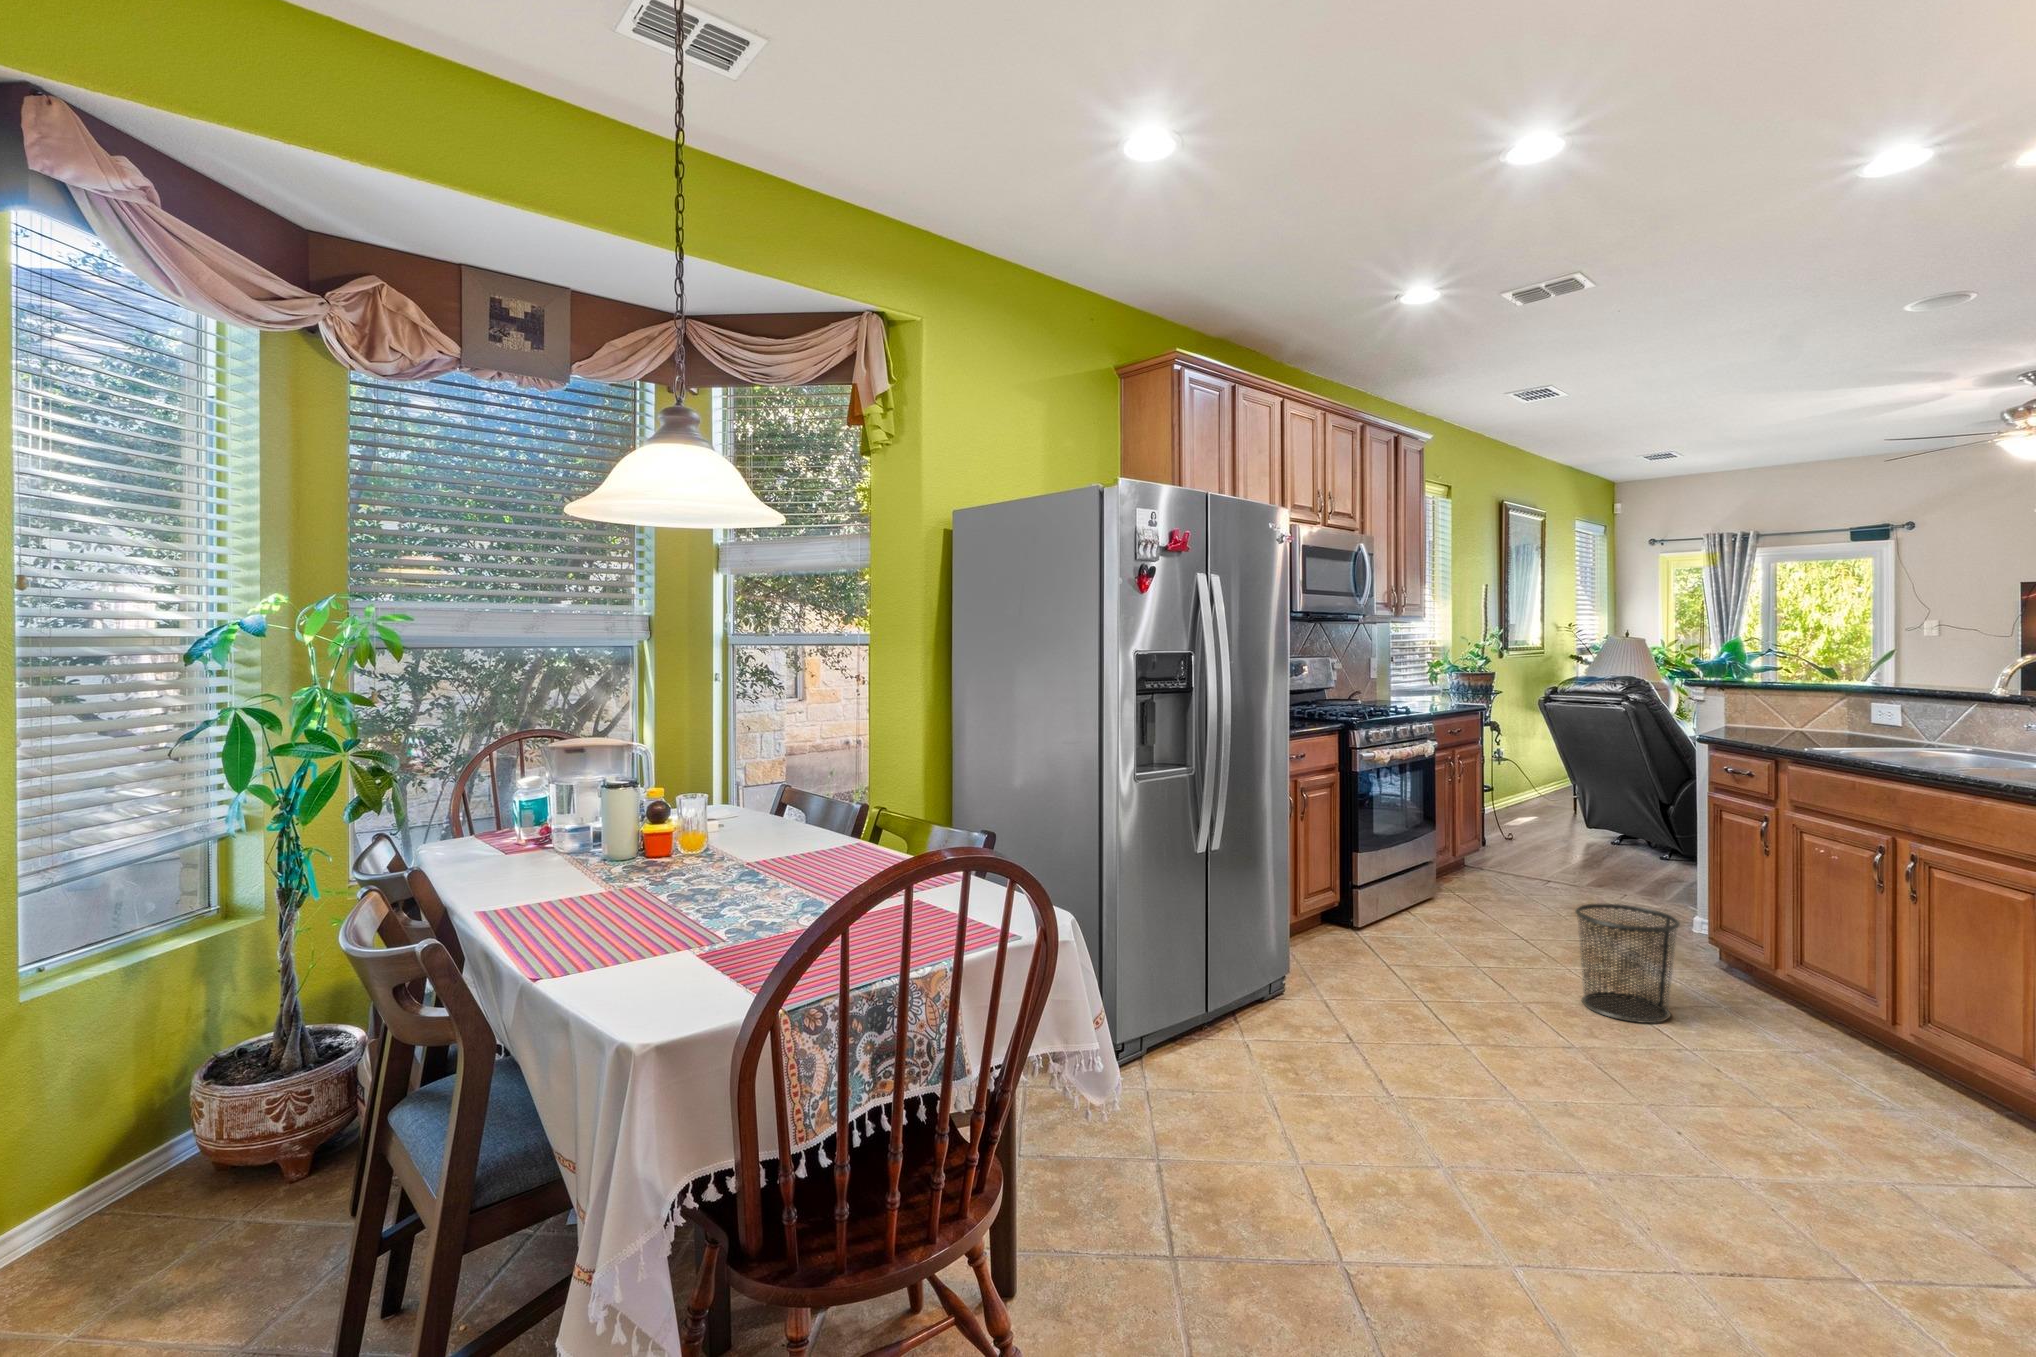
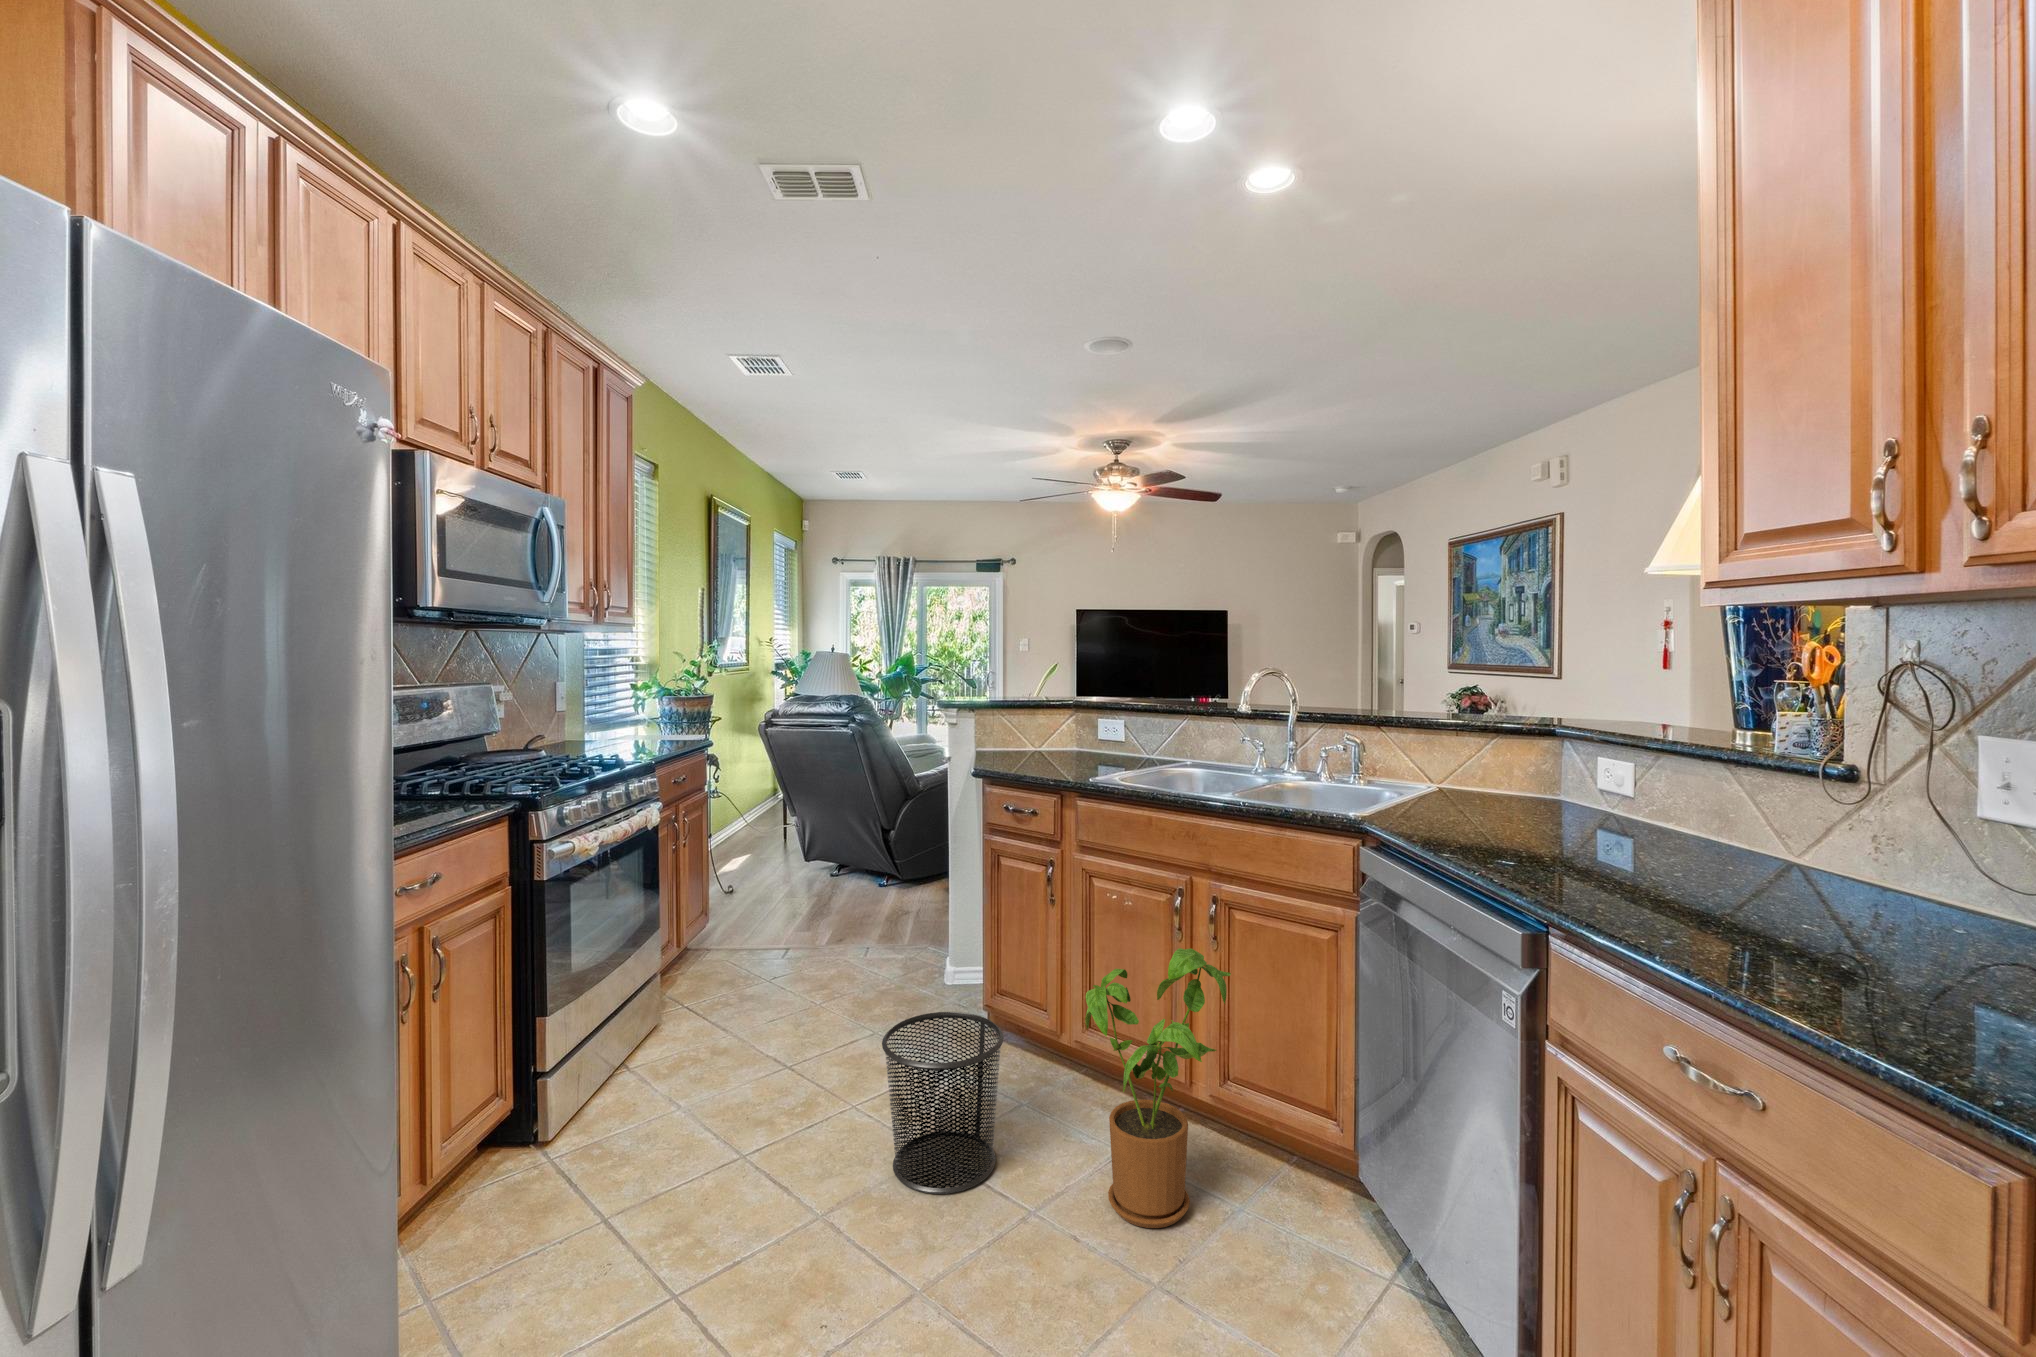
house plant: none [1742,872,1901,1083] -> present [1085,948,1231,1228]

